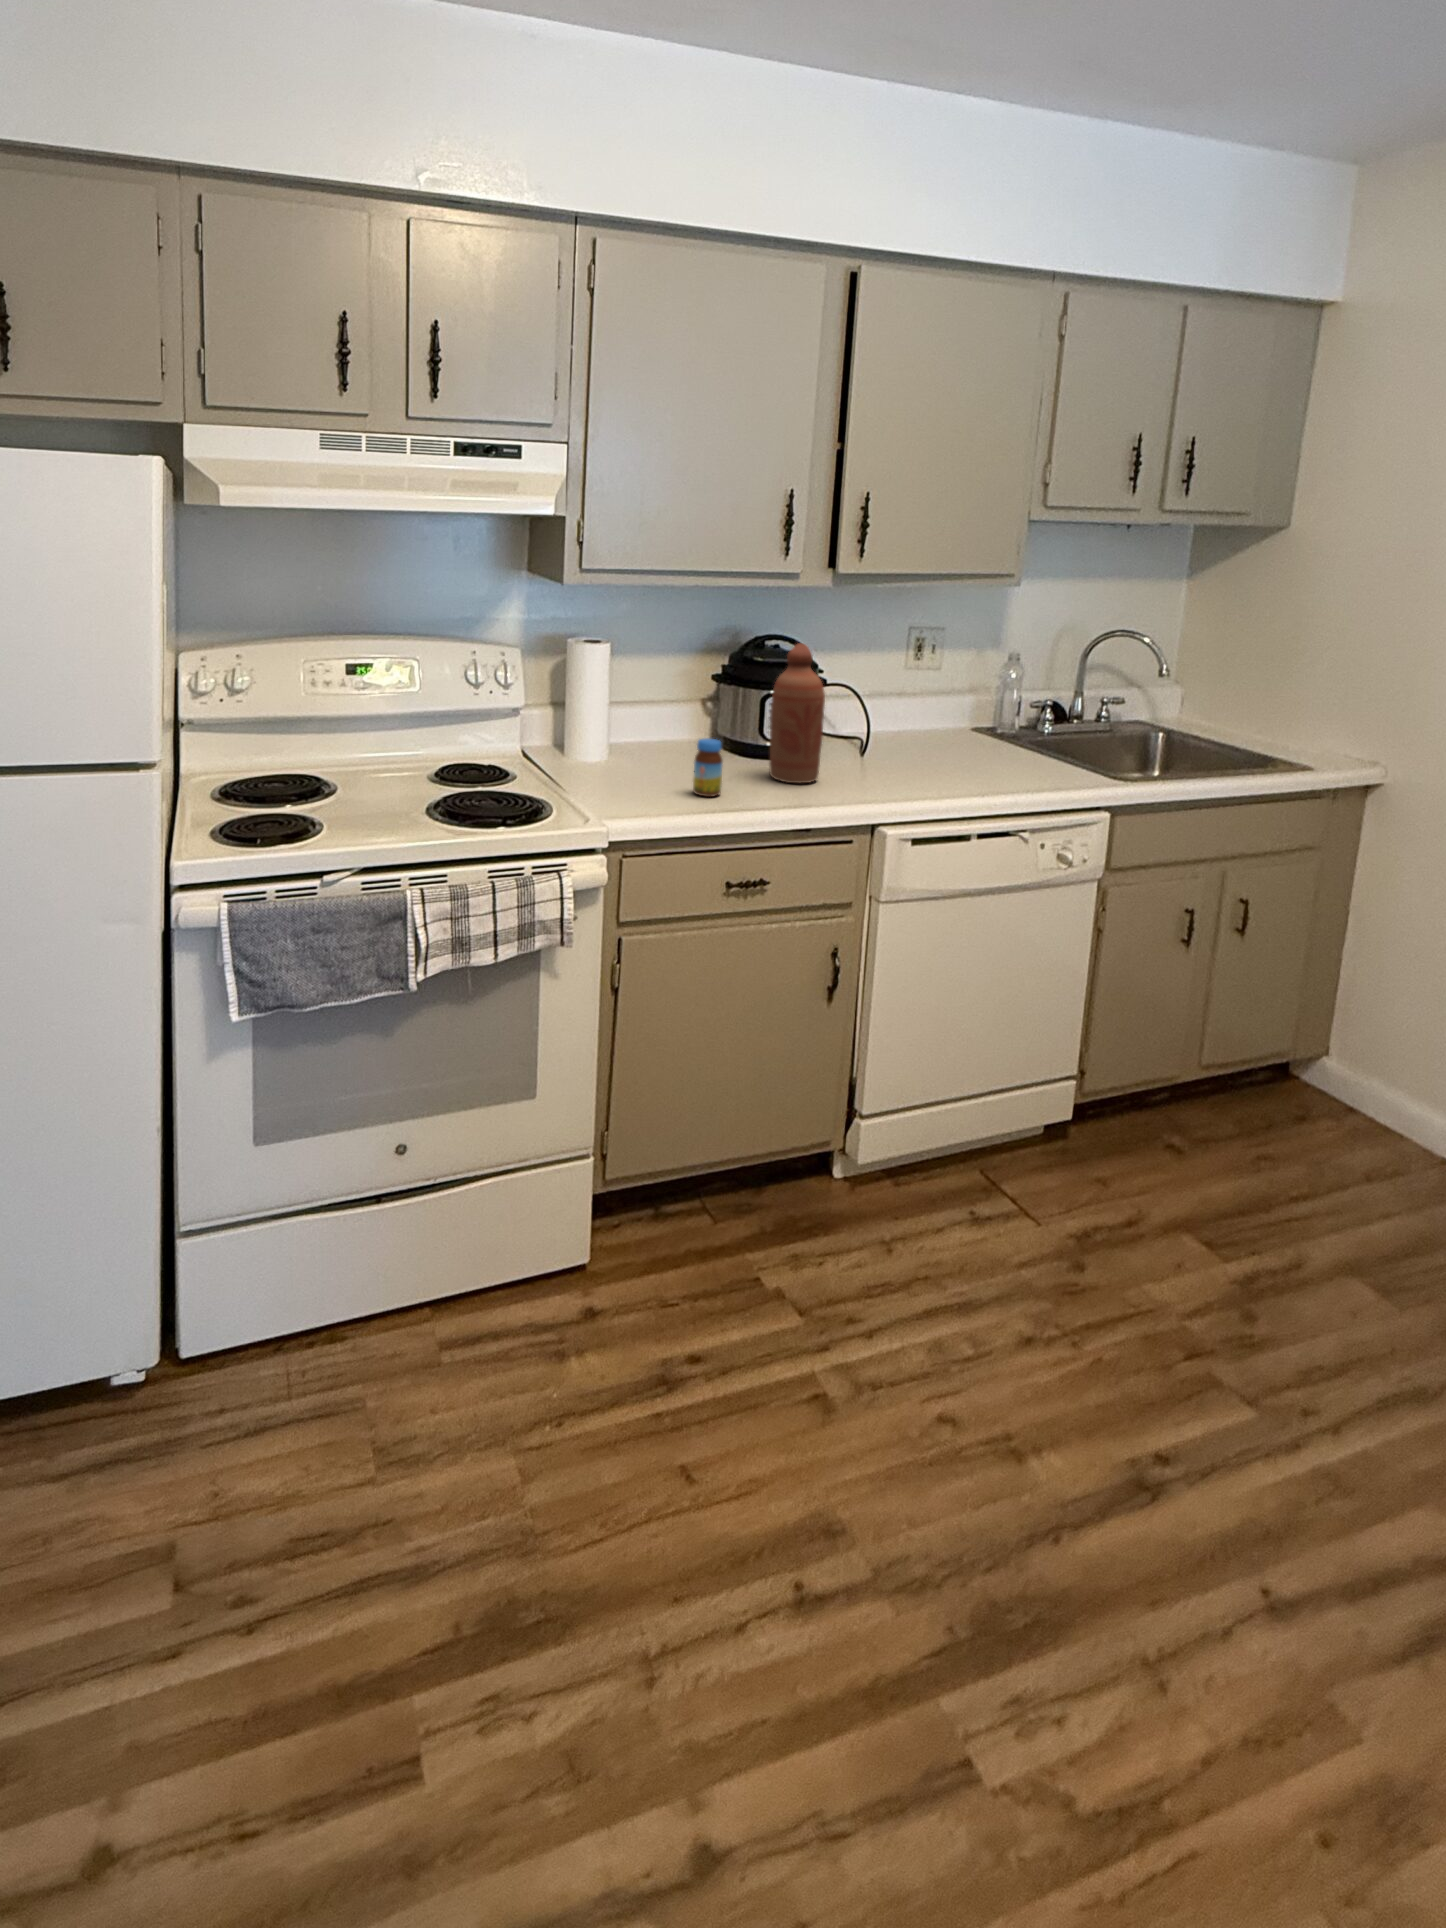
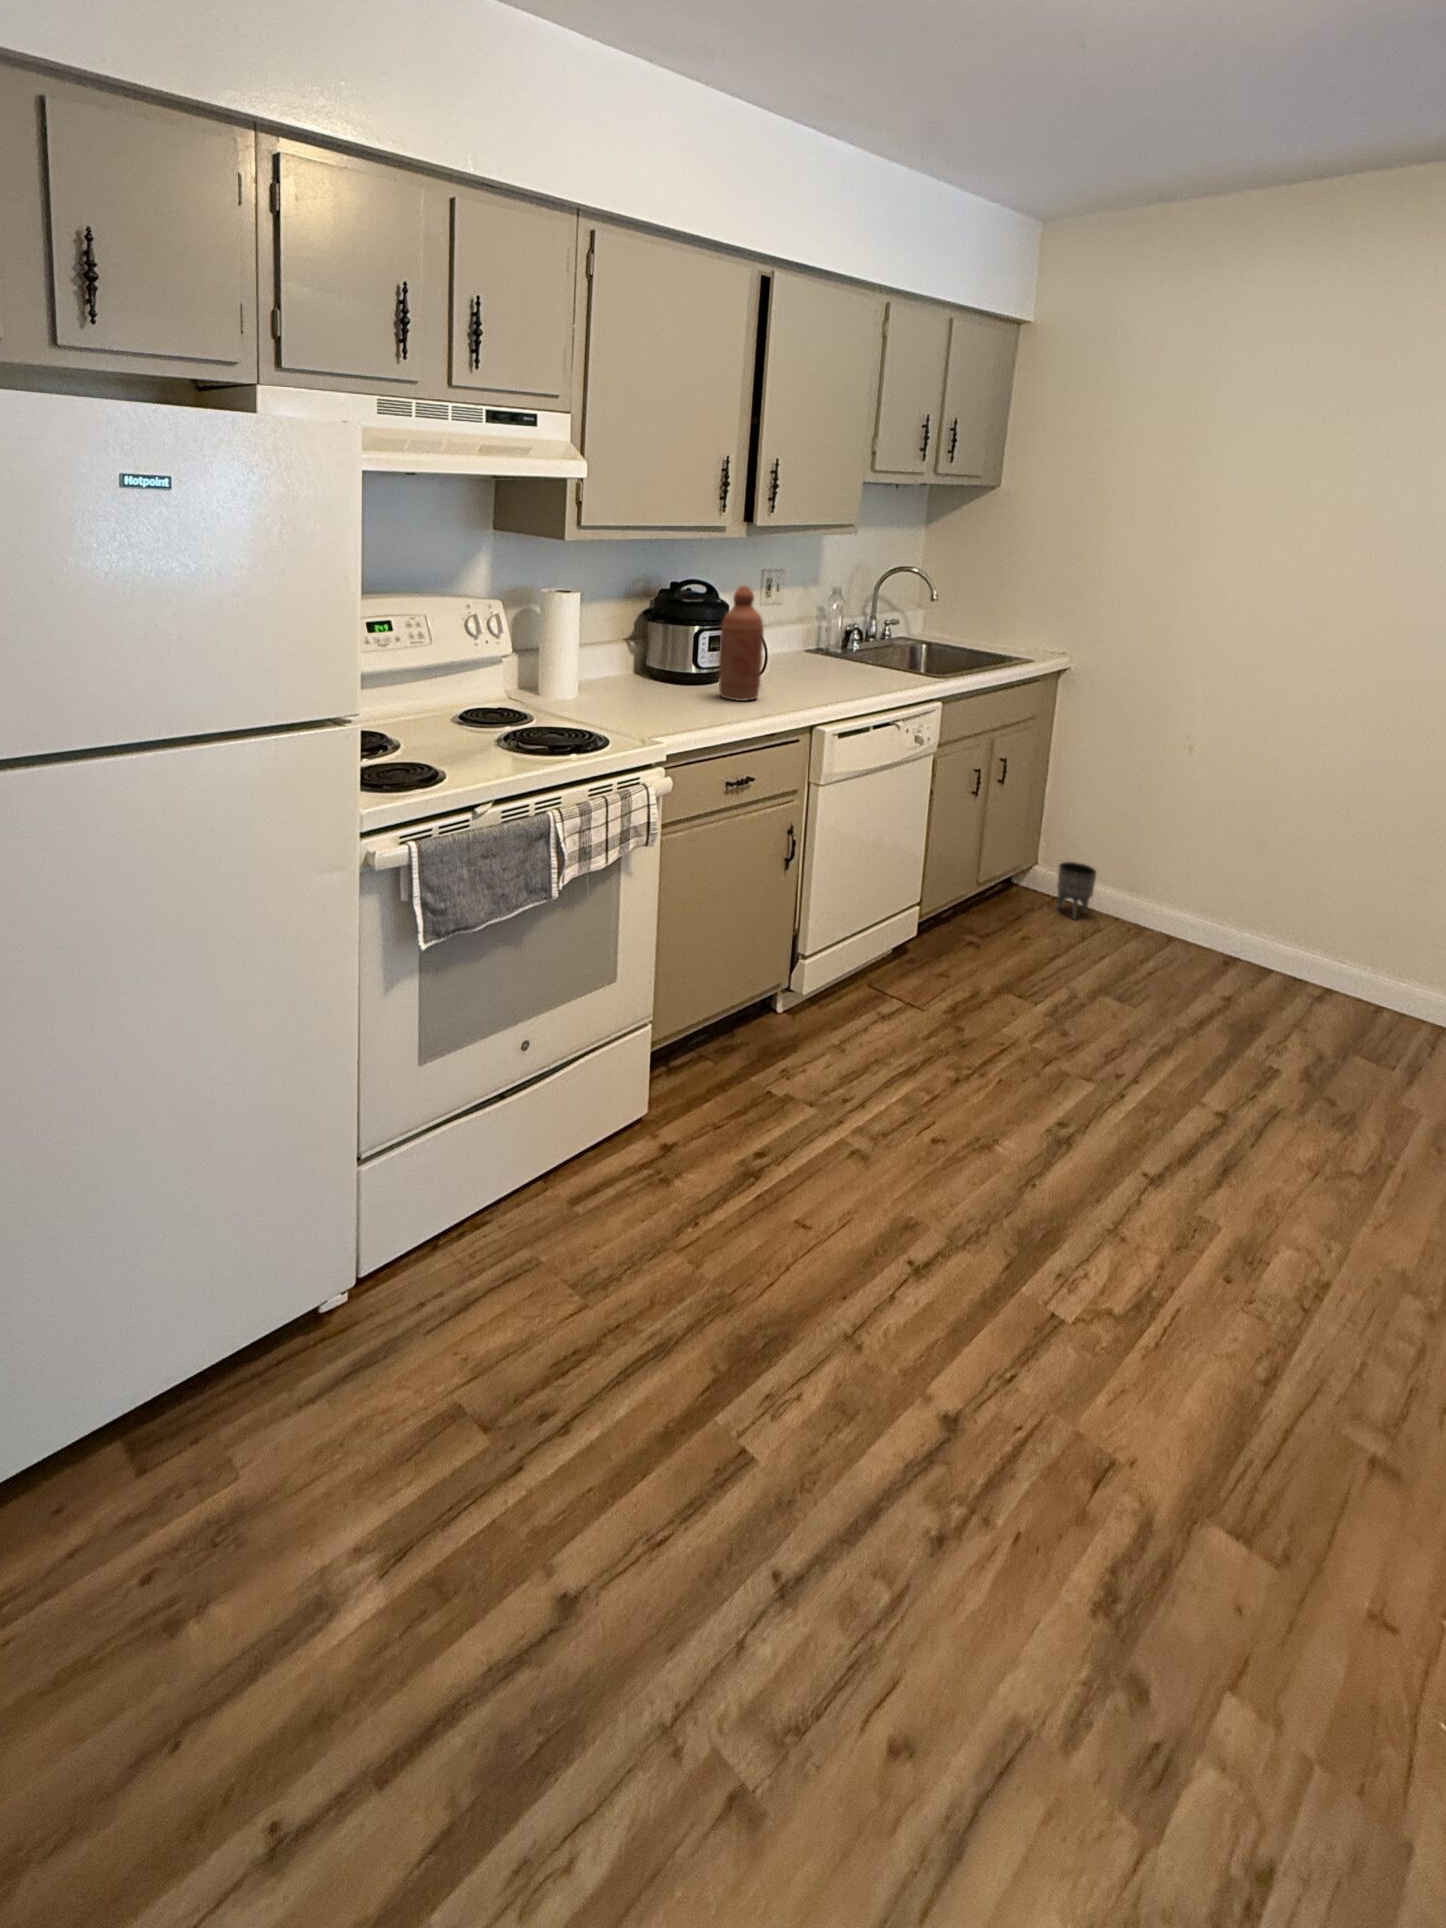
jar: present [693,739,723,797] -> none [684,668,709,716]
planter: none [1345,1061,1412,1150] -> present [1057,862,1097,919]

